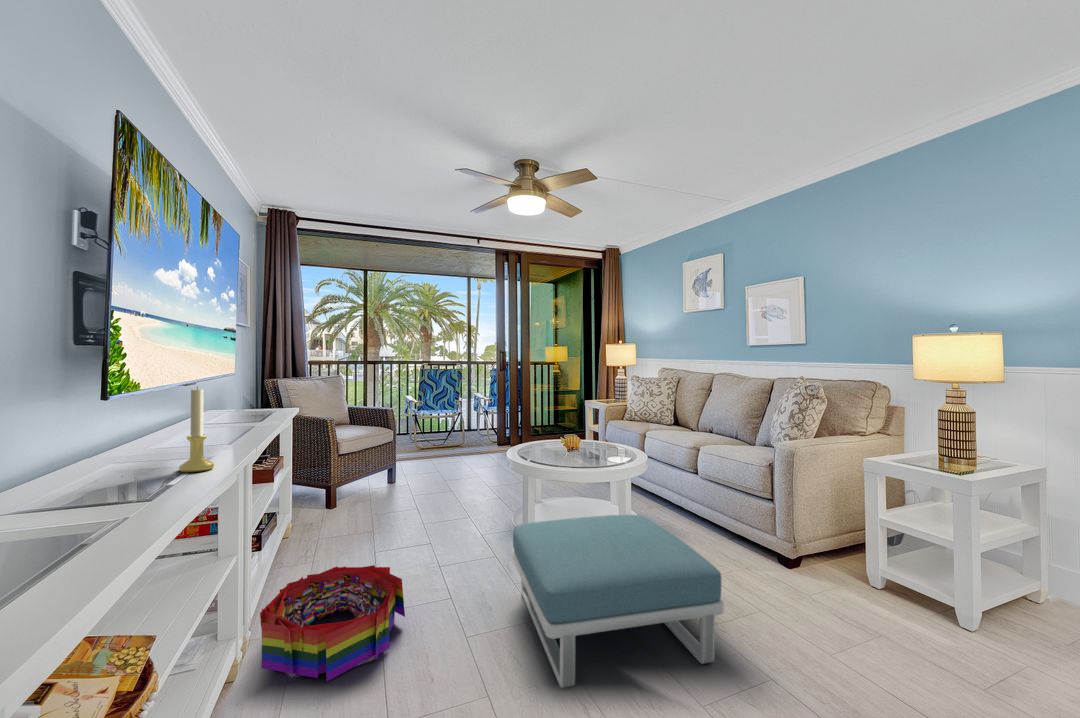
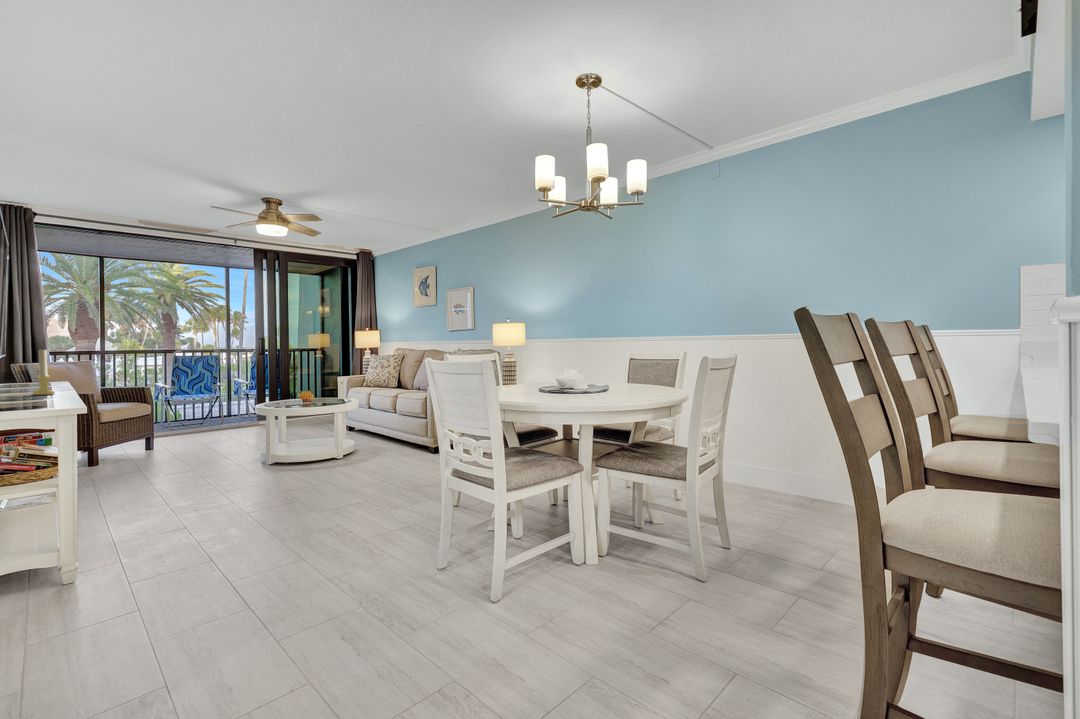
footstool: present [512,515,724,688] -> none [256,429,372,498]
storage bin: present [260,565,405,681] -> none [80,467,181,516]

